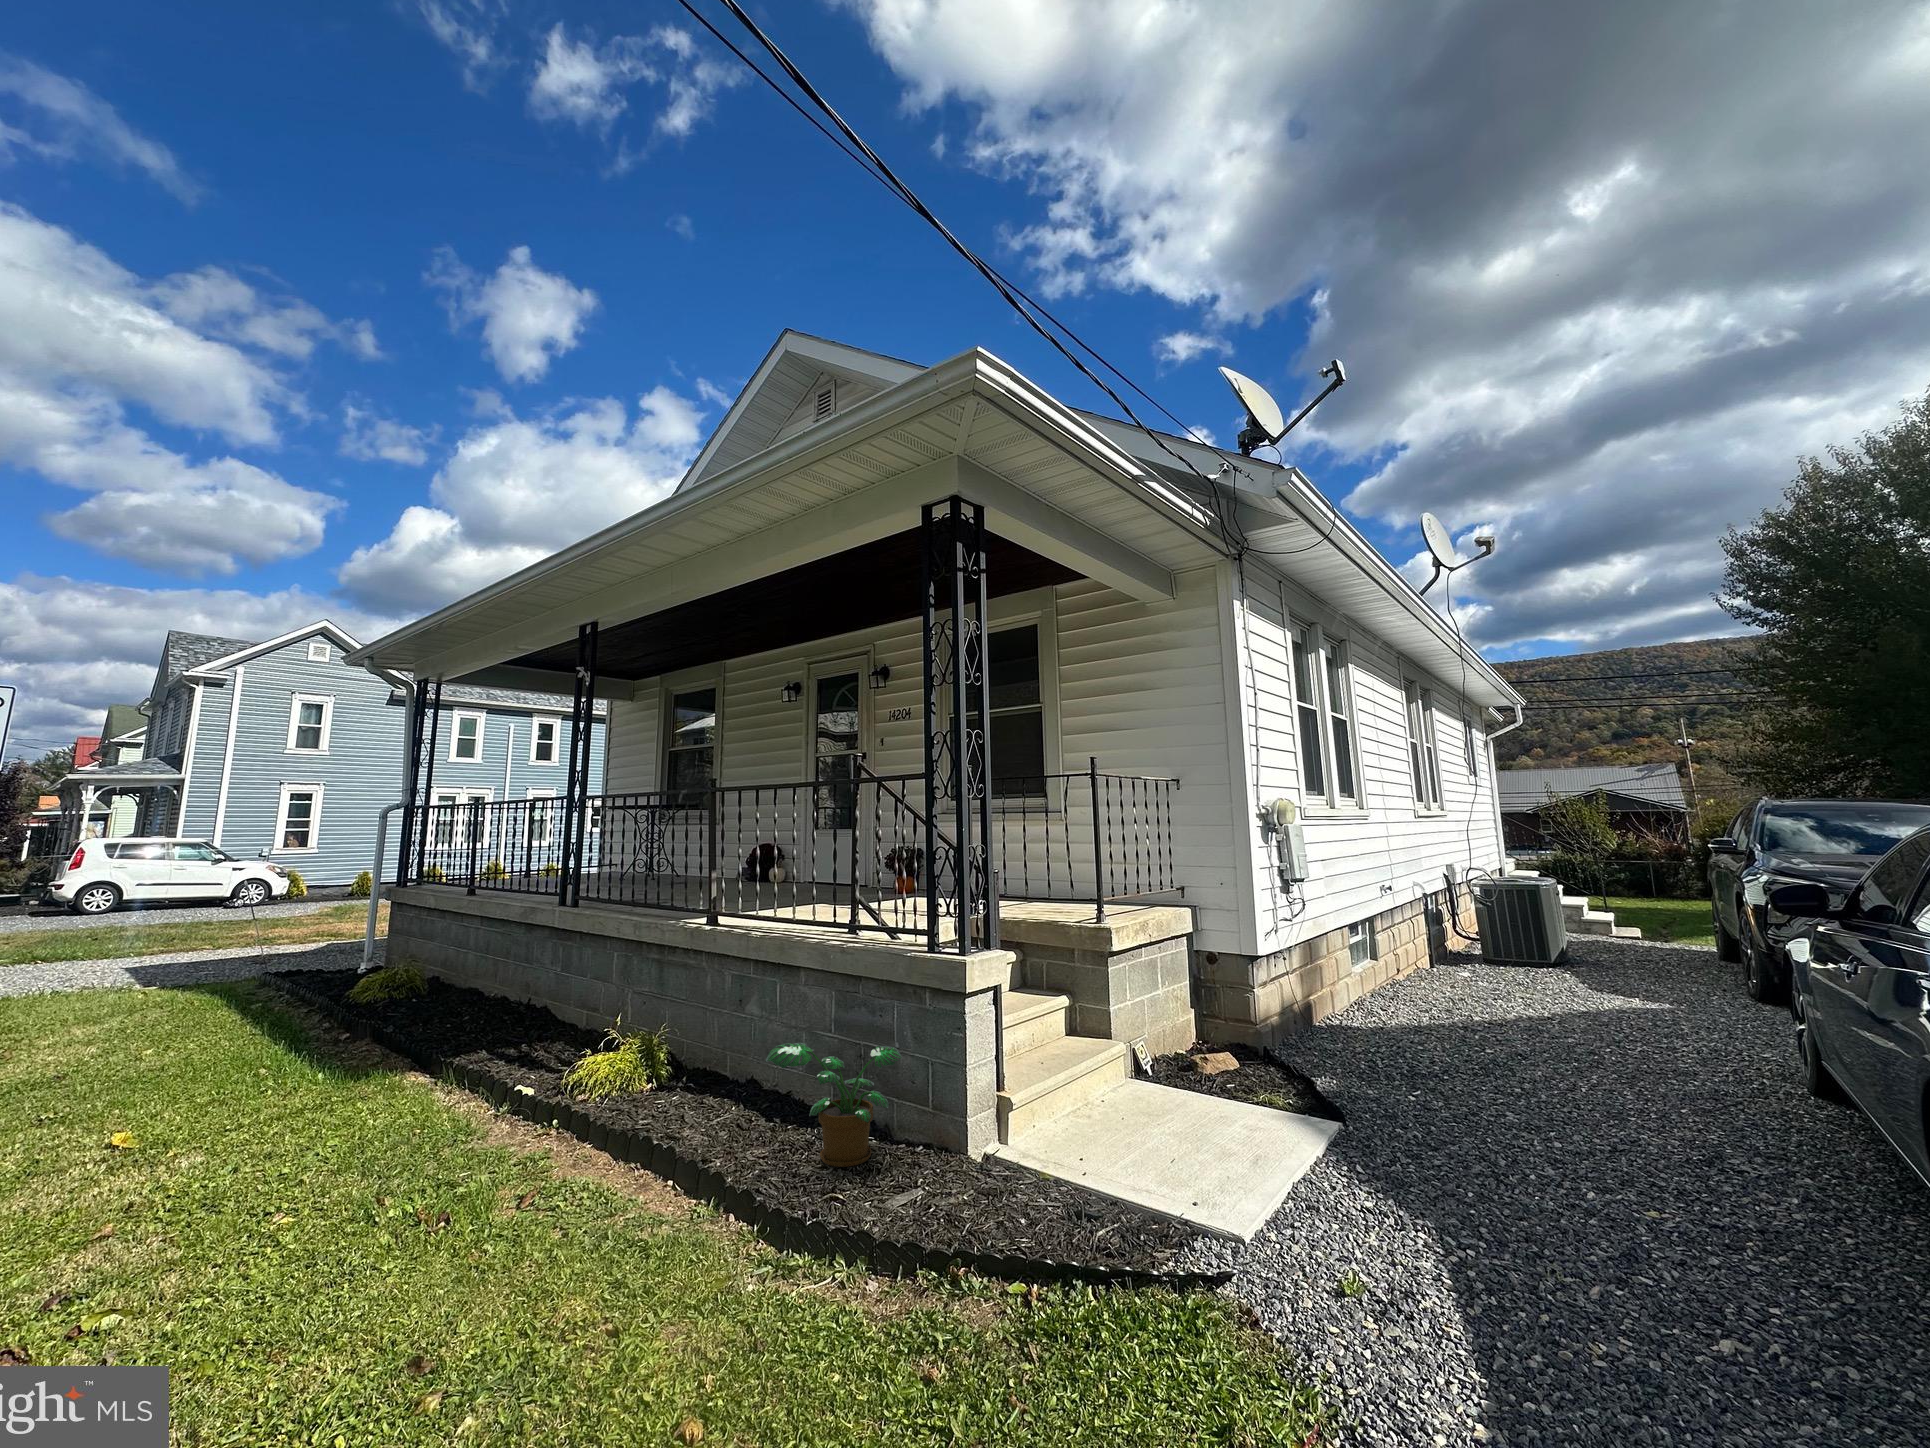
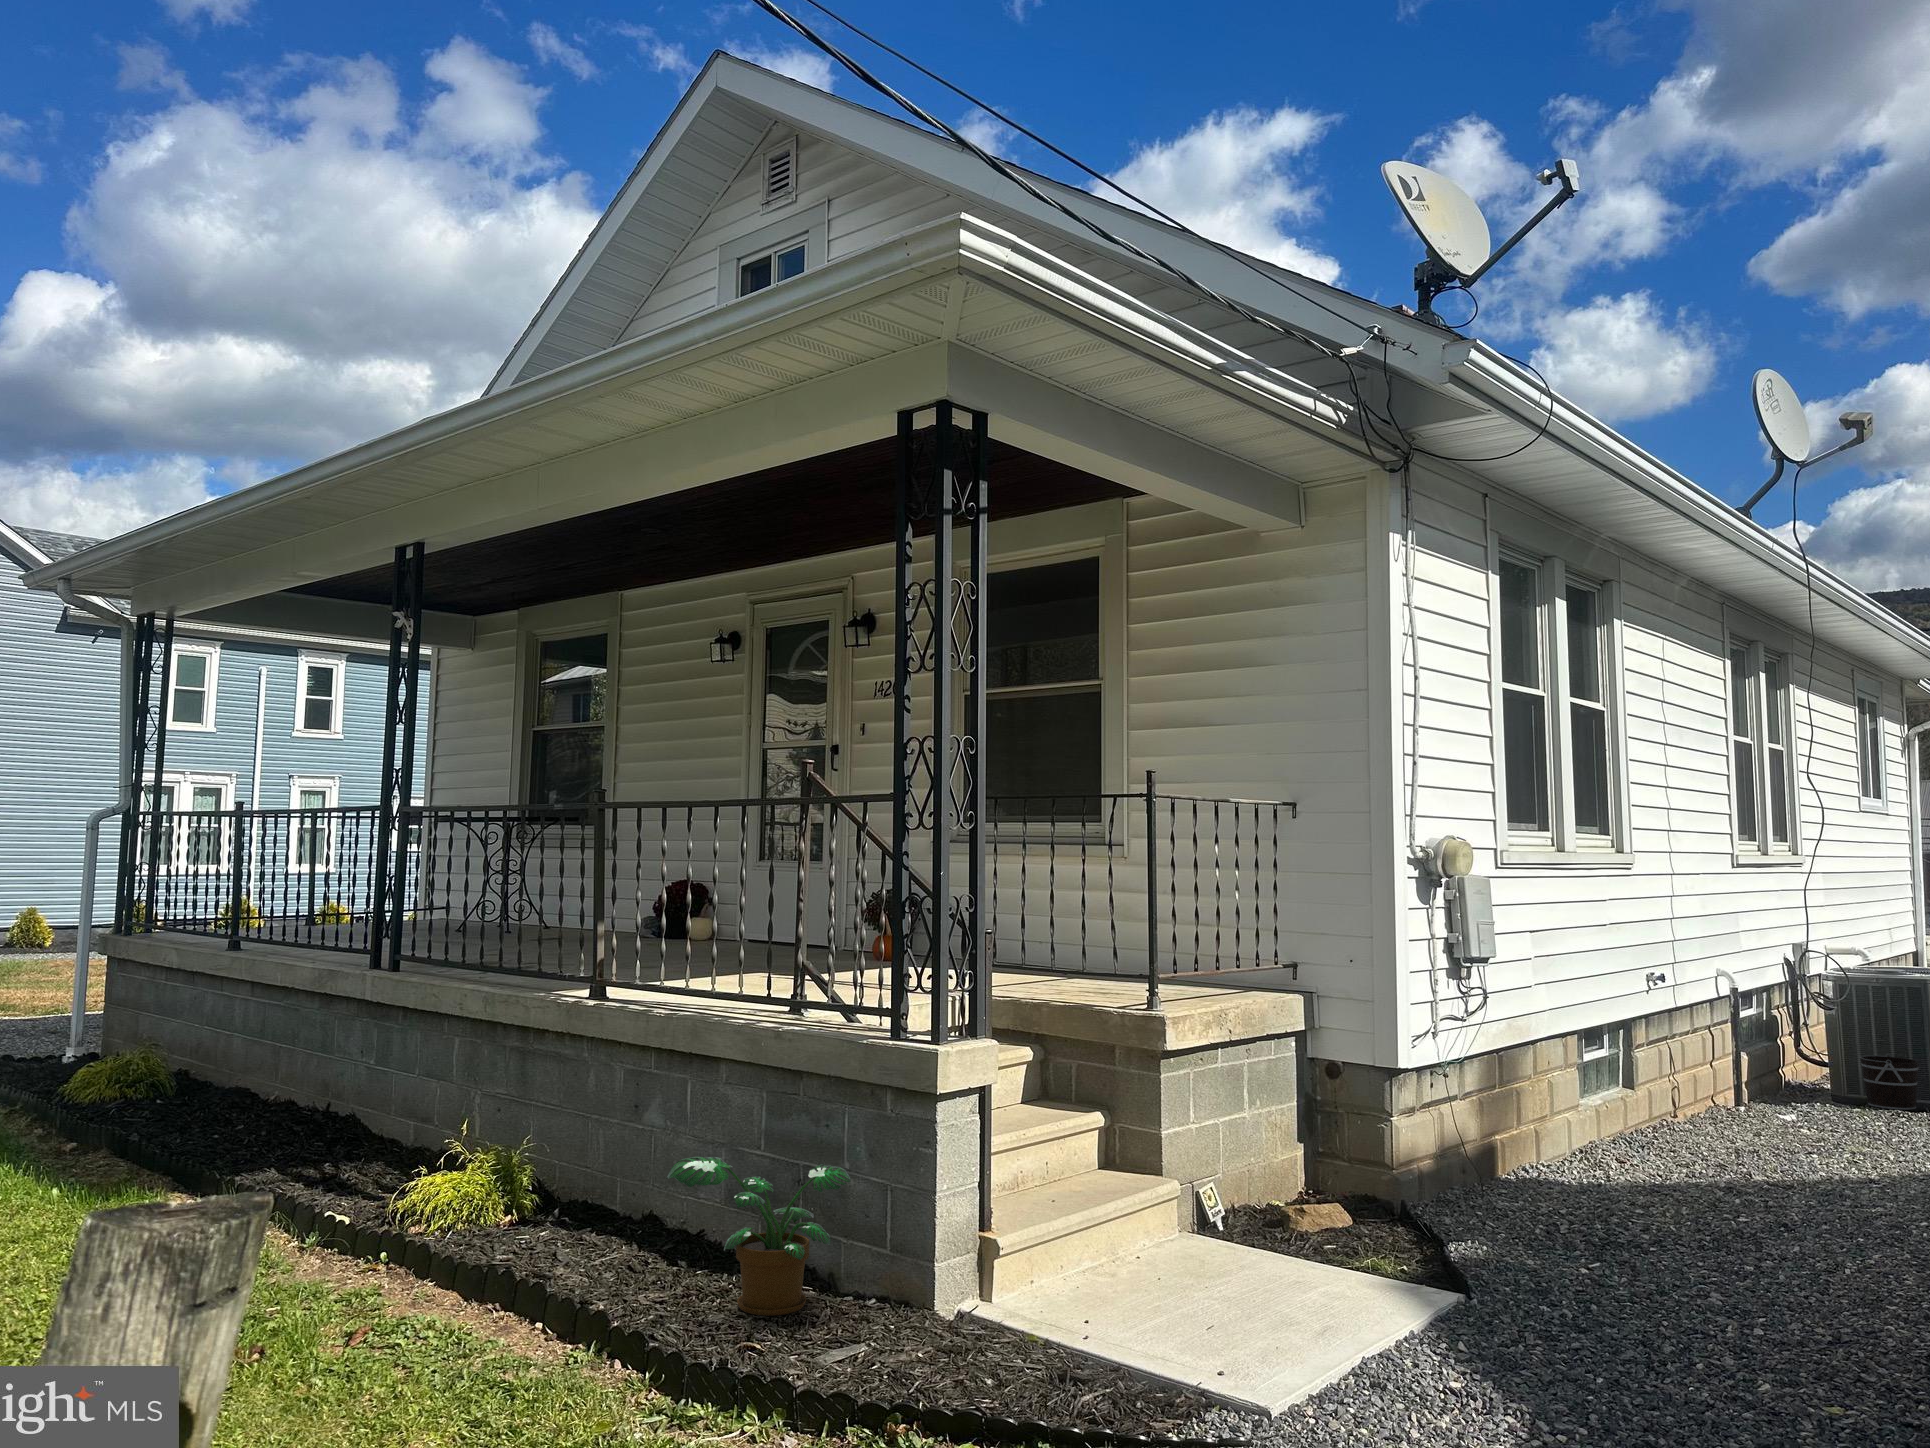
bucket: none [1504,932,1543,967] -> present [1858,1054,1919,1109]

